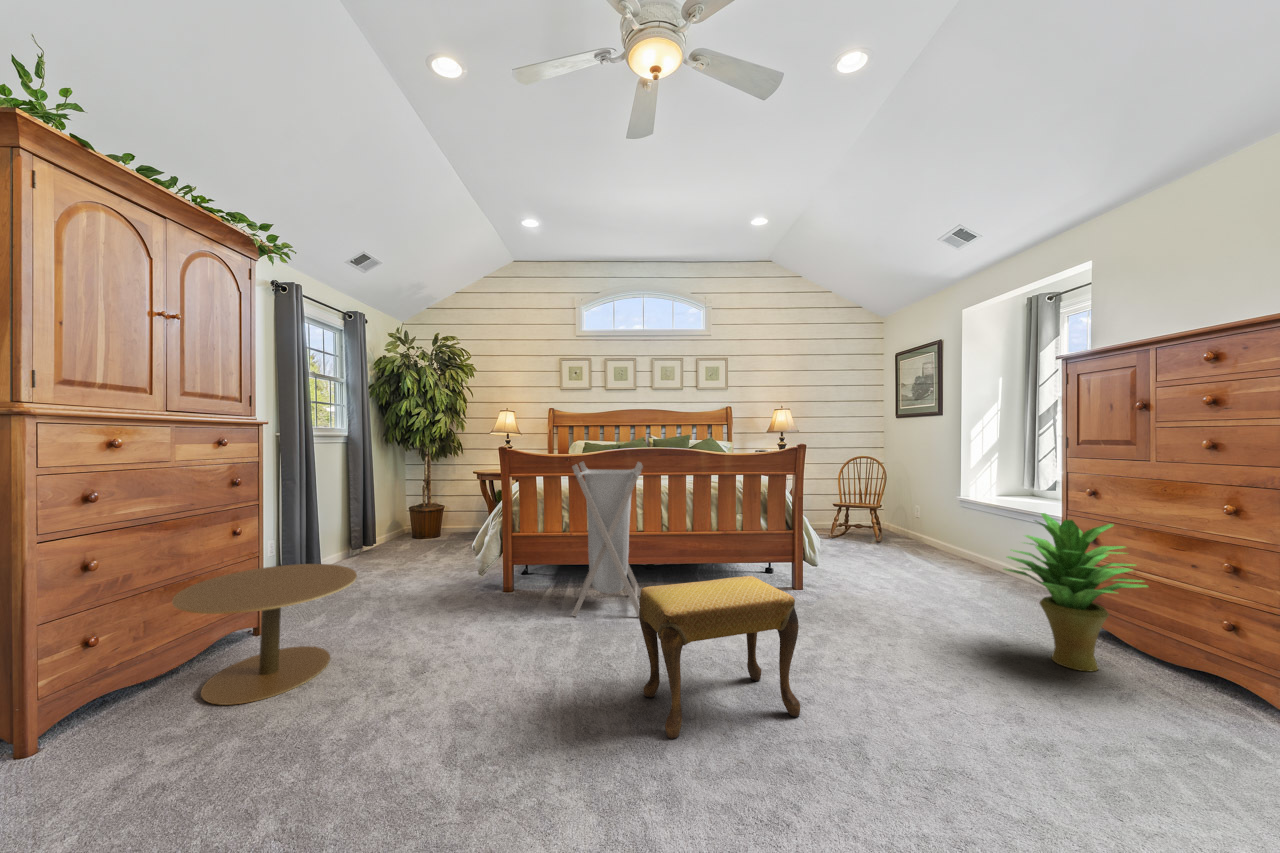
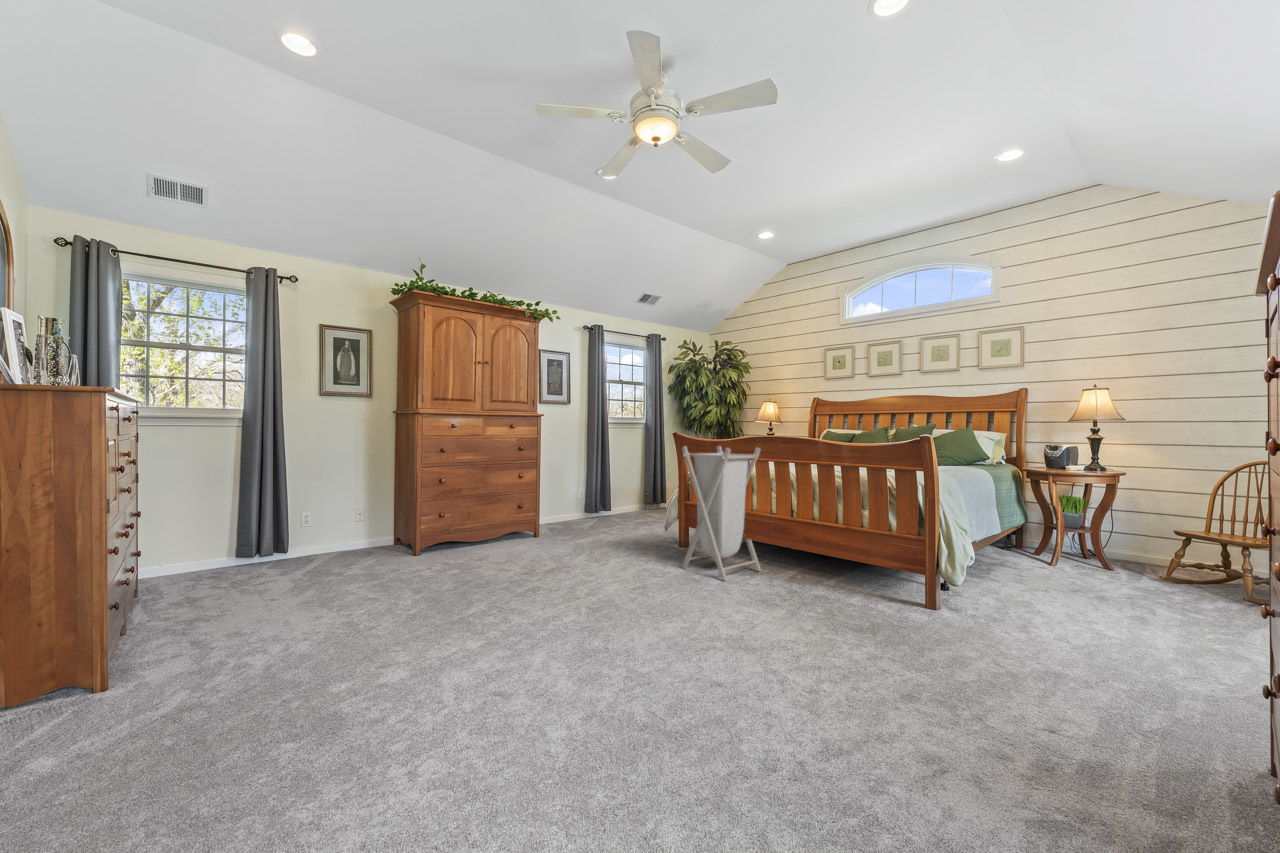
potted plant: present [1004,513,1148,671] -> none [989,534,1211,770]
side table: present [172,564,357,705] -> none [473,496,556,557]
footstool: present [639,576,800,739] -> none [588,530,707,646]

